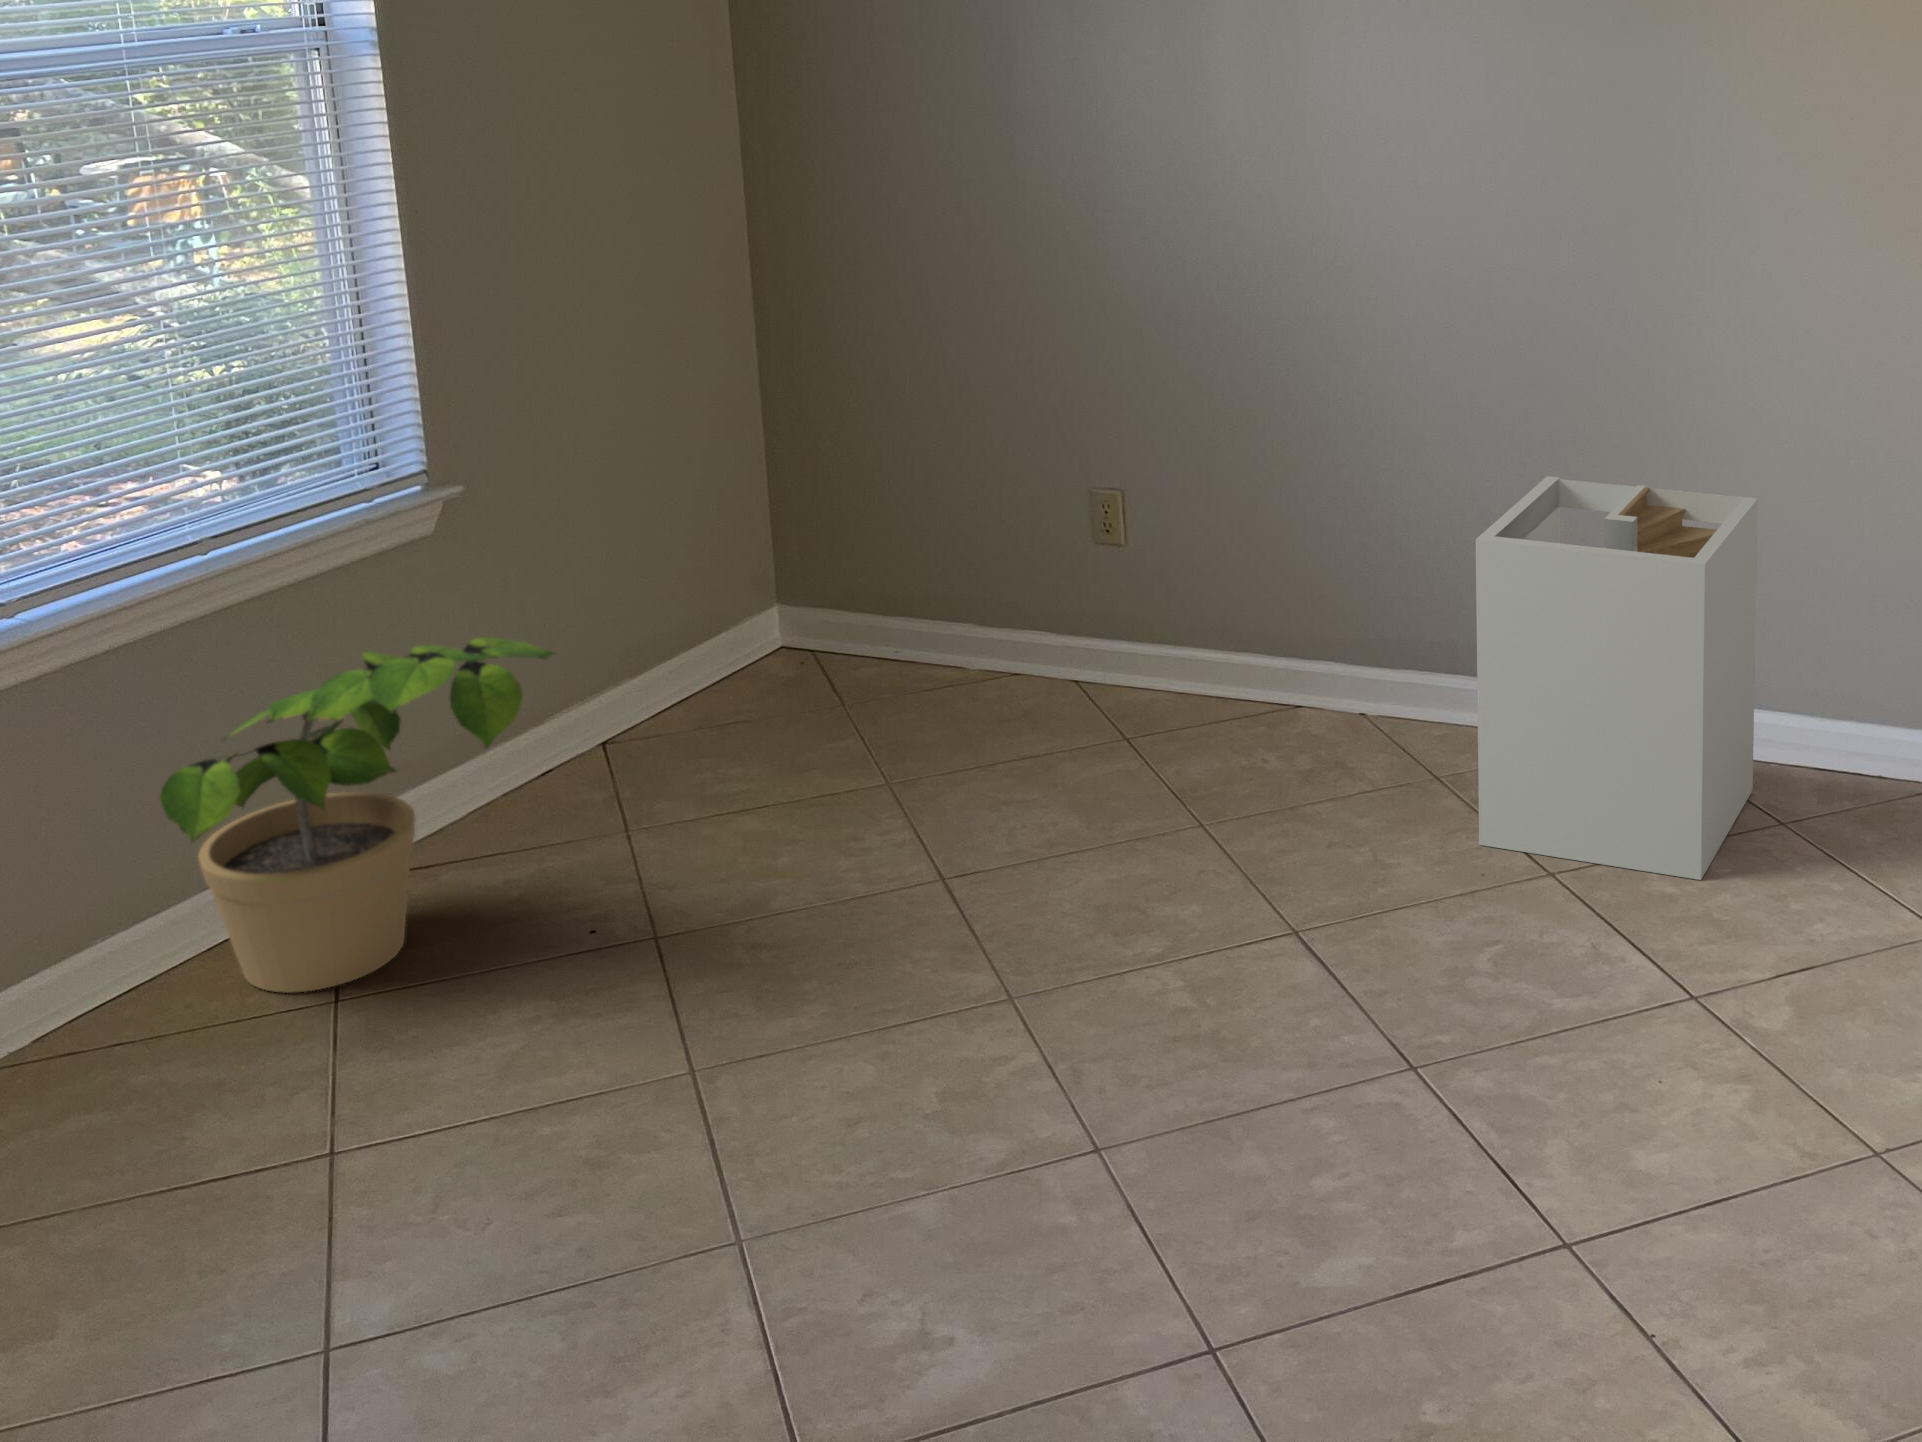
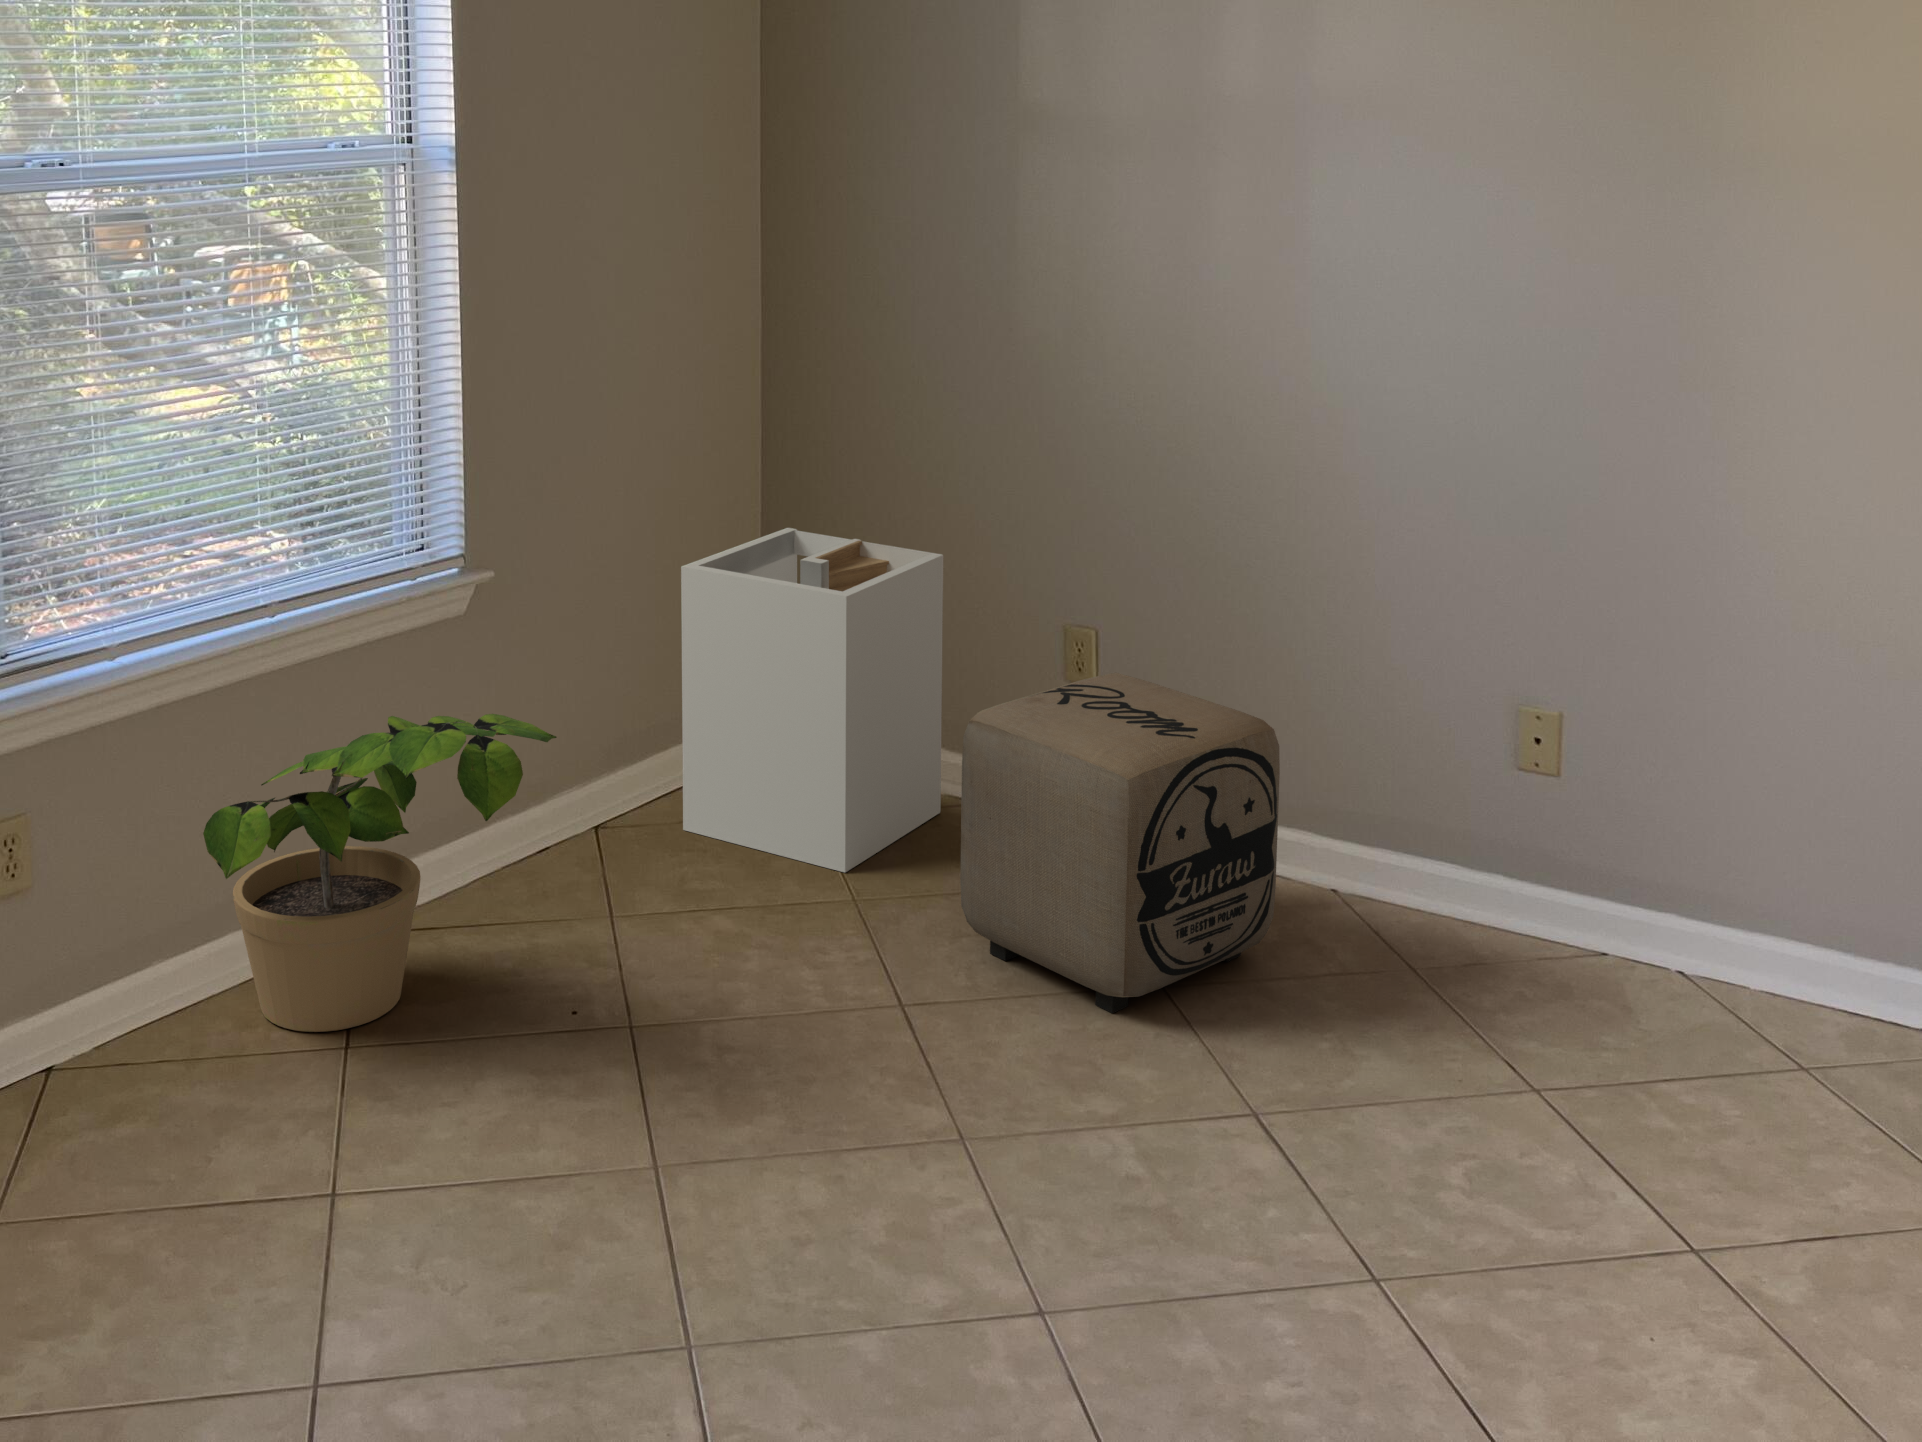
laundry hamper: present [1476,476,1758,880] -> present [681,528,943,873]
ottoman: none [990,528,1308,858] -> present [960,673,1280,1013]

